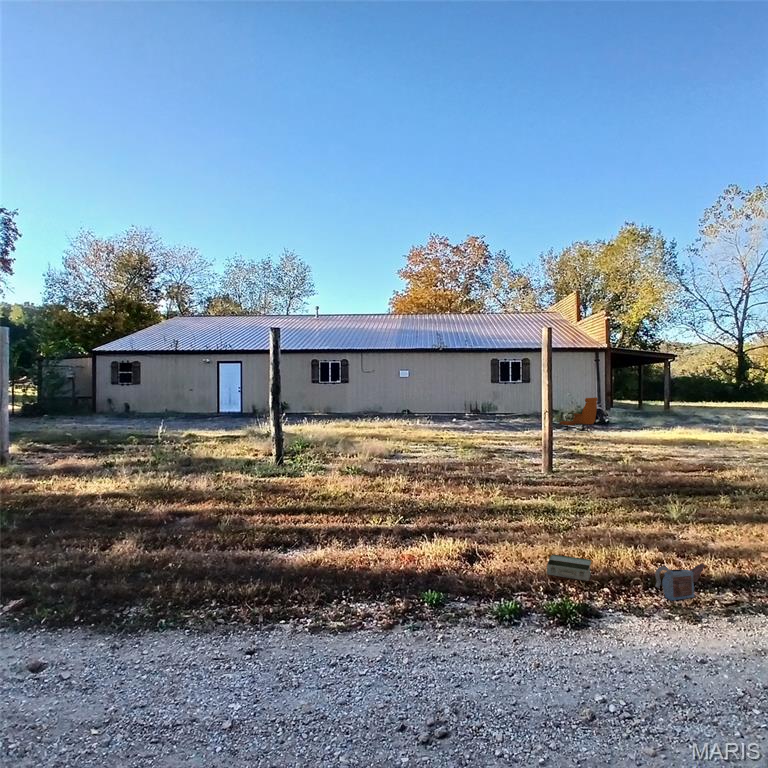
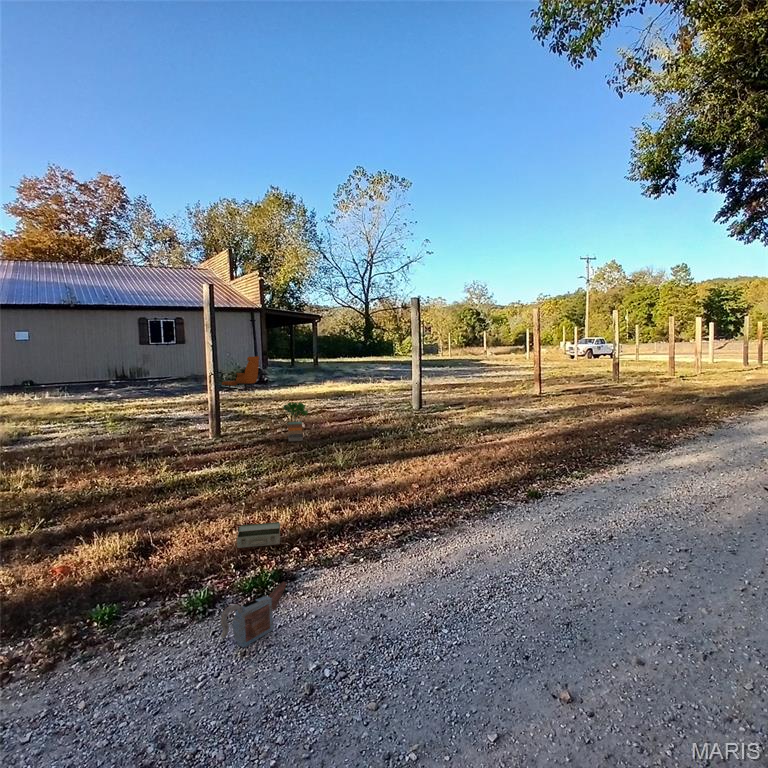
potted tree: none [612,445,643,486] -> present [283,402,308,441]
watering can: present [655,563,705,601] -> present [221,581,287,648]

